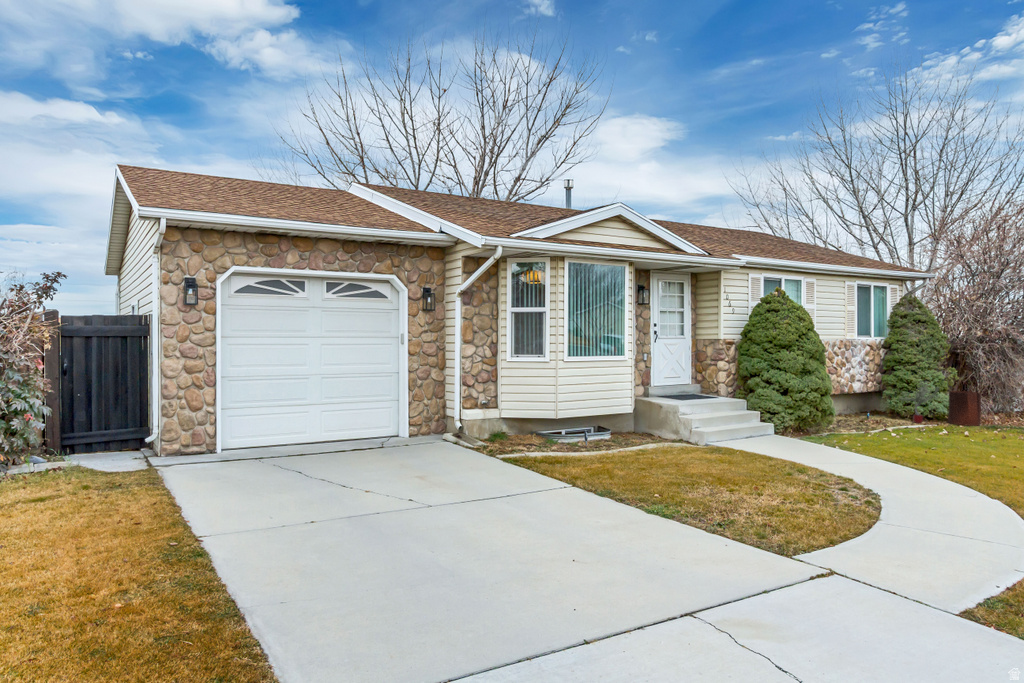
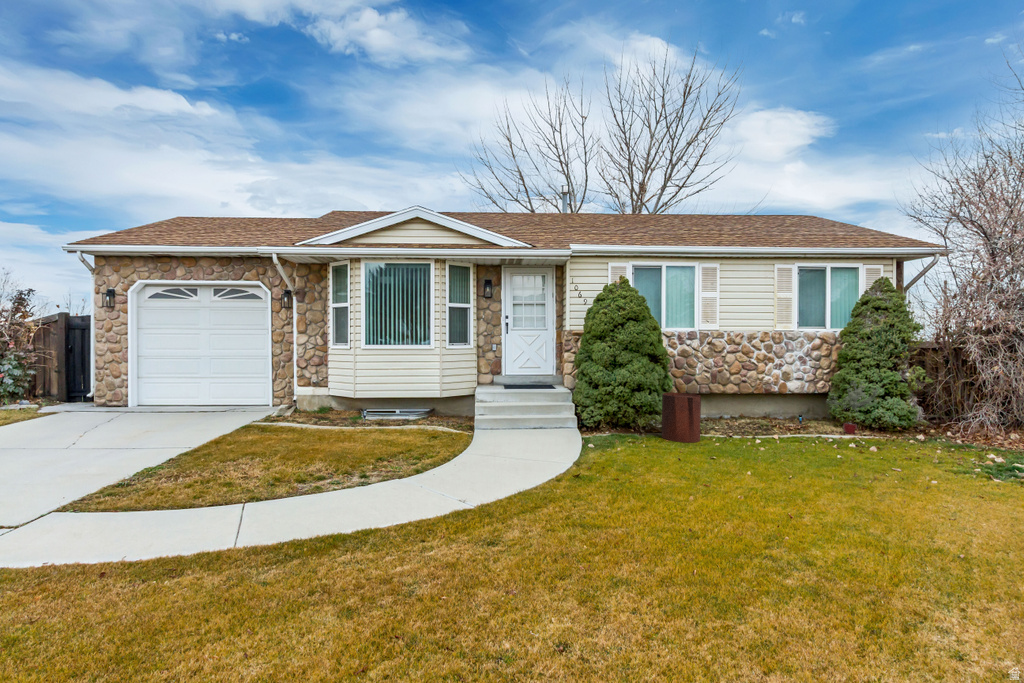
trash can: present [948,391,981,426] -> present [662,393,701,443]

